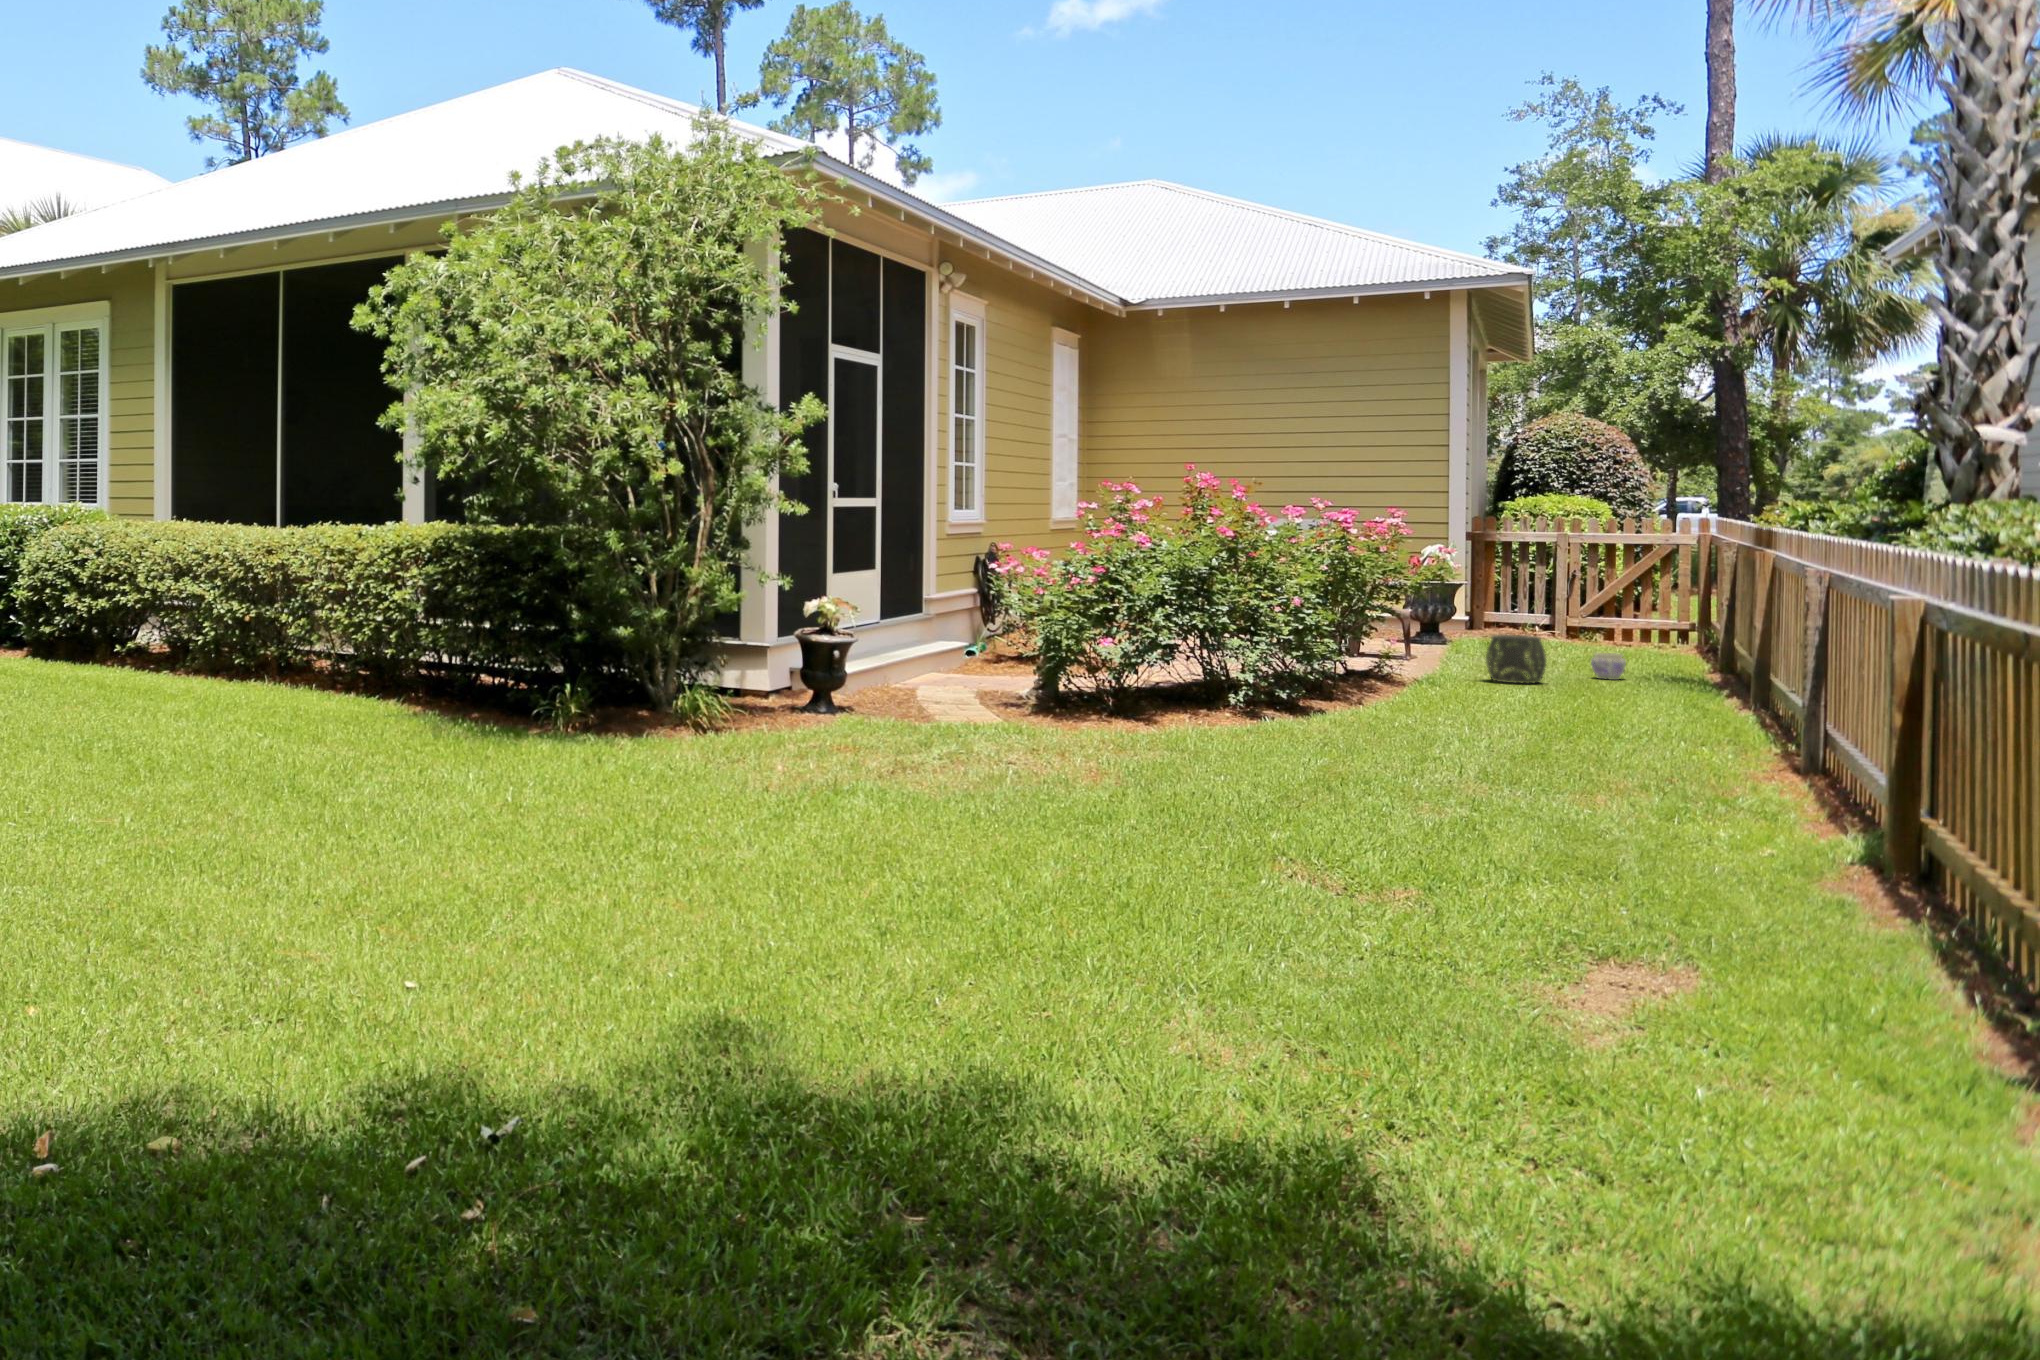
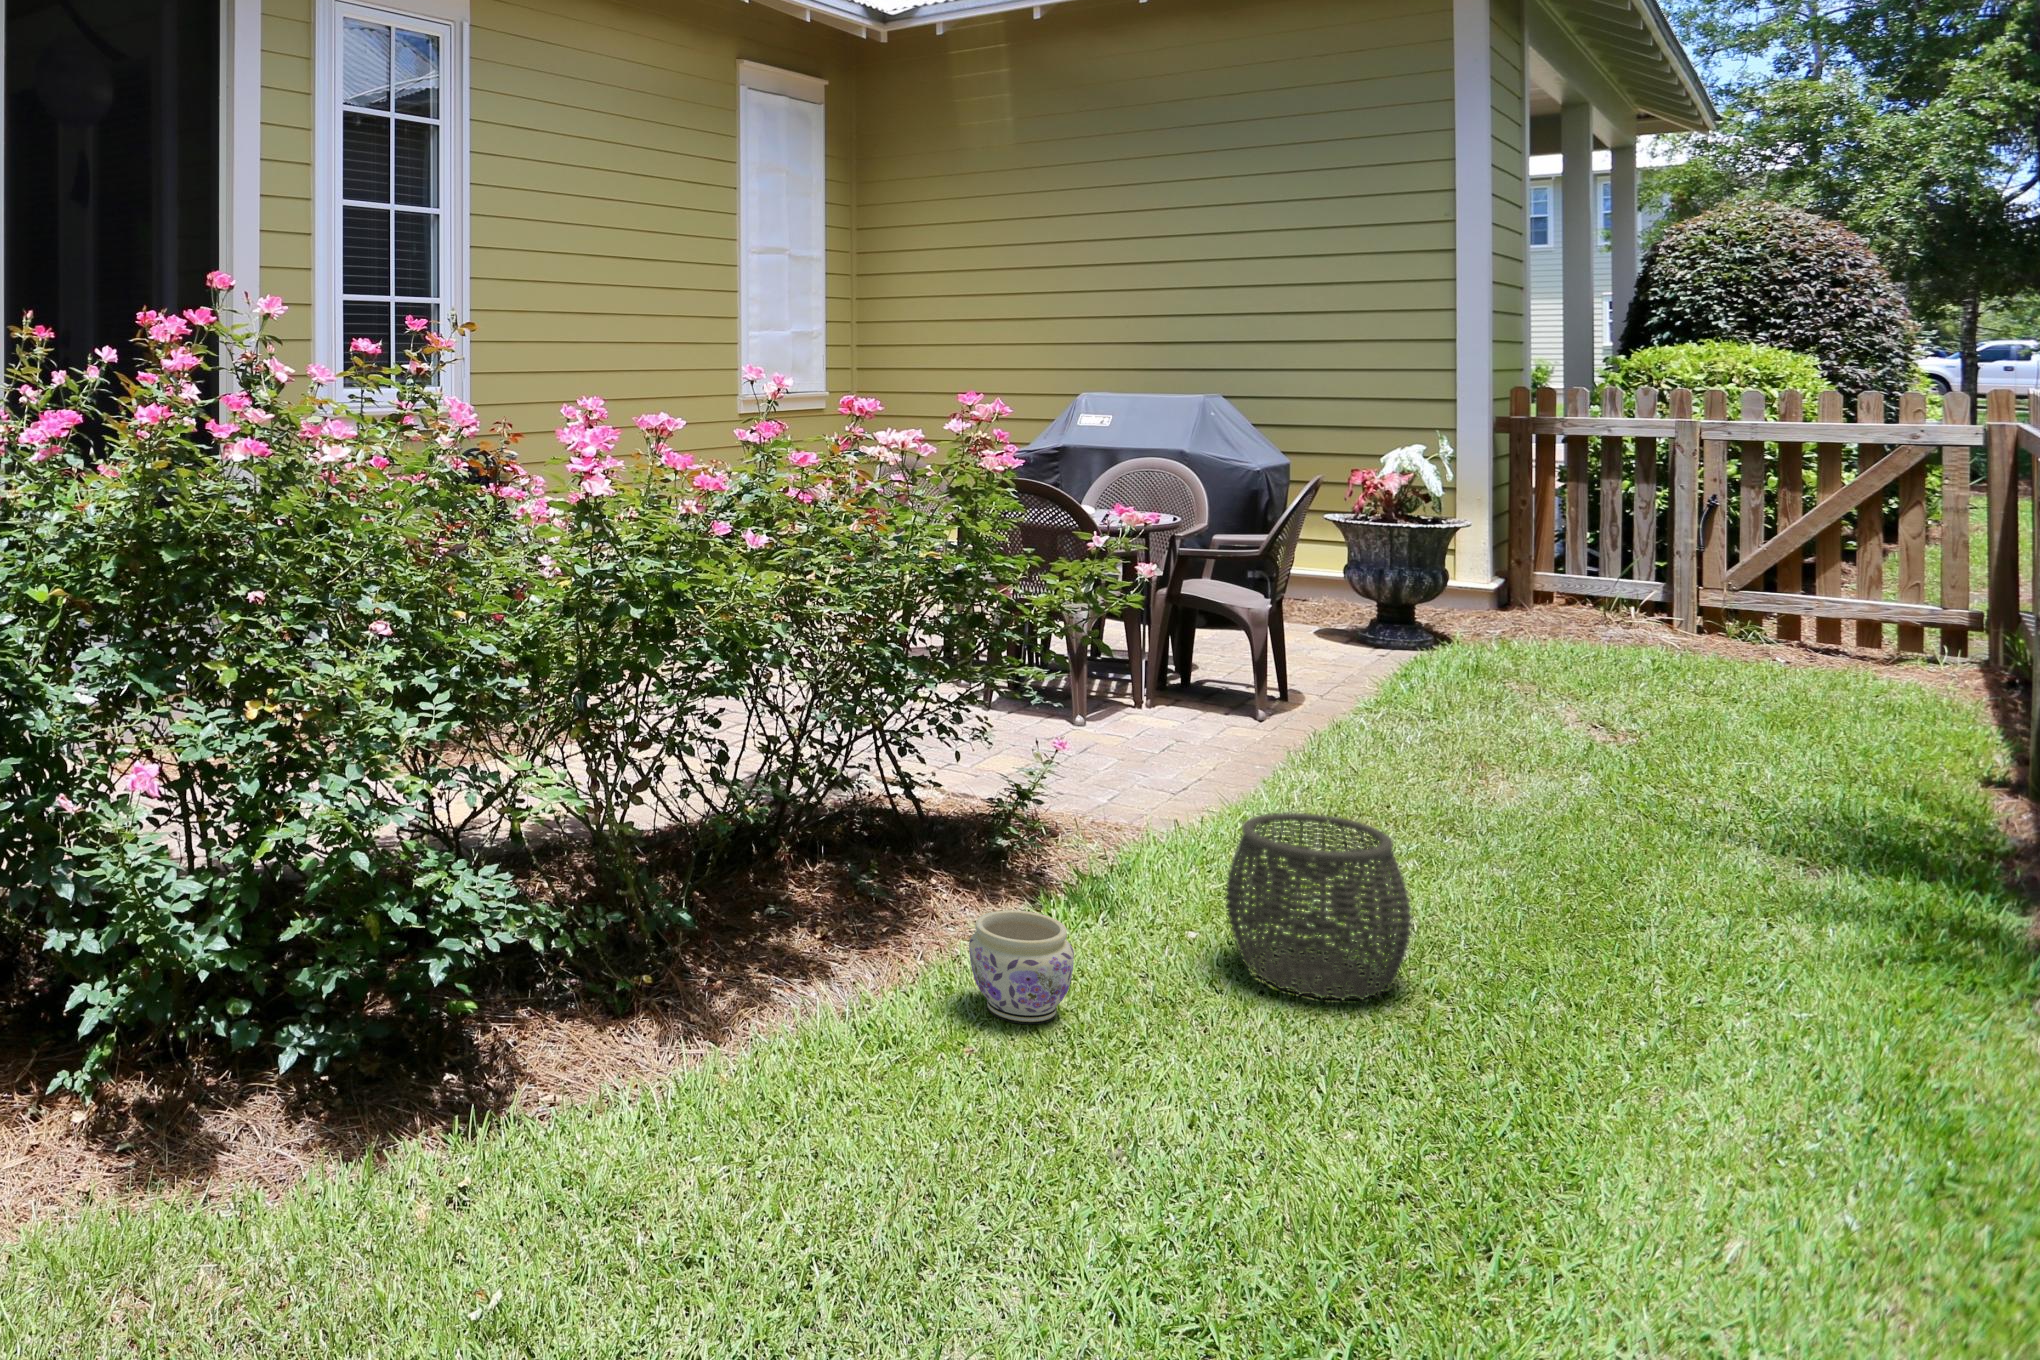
planter: present [1591,653,1626,680] -> present [969,910,1074,1024]

